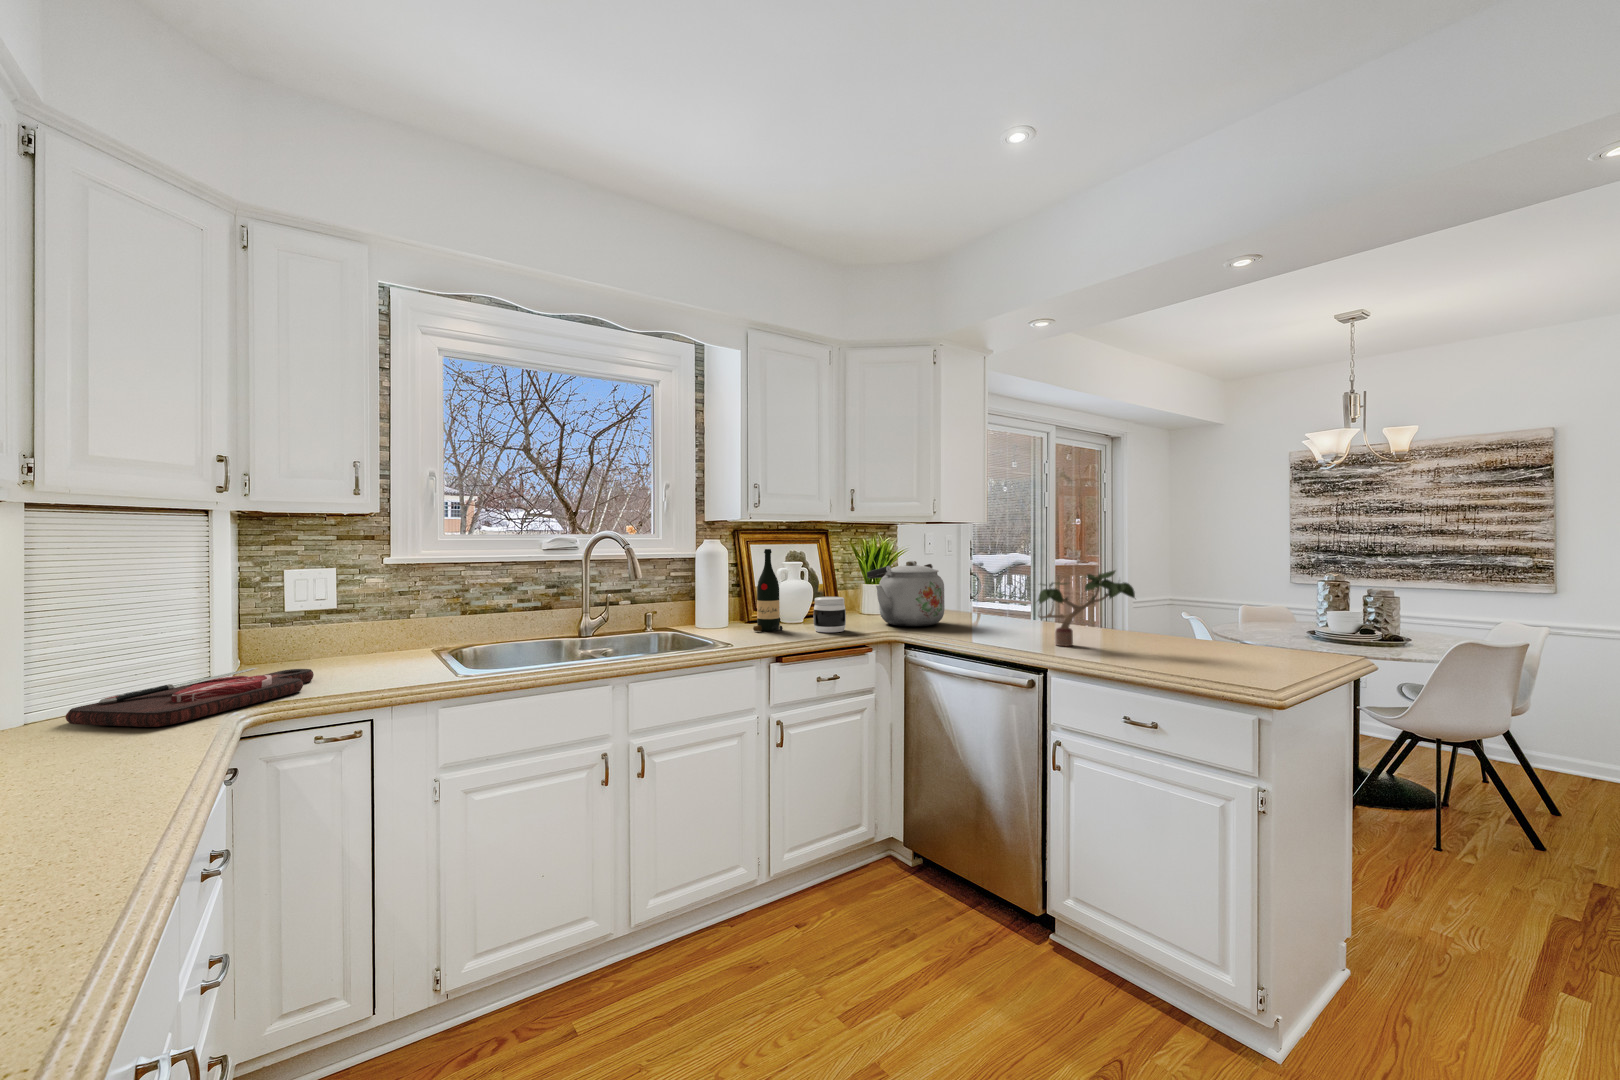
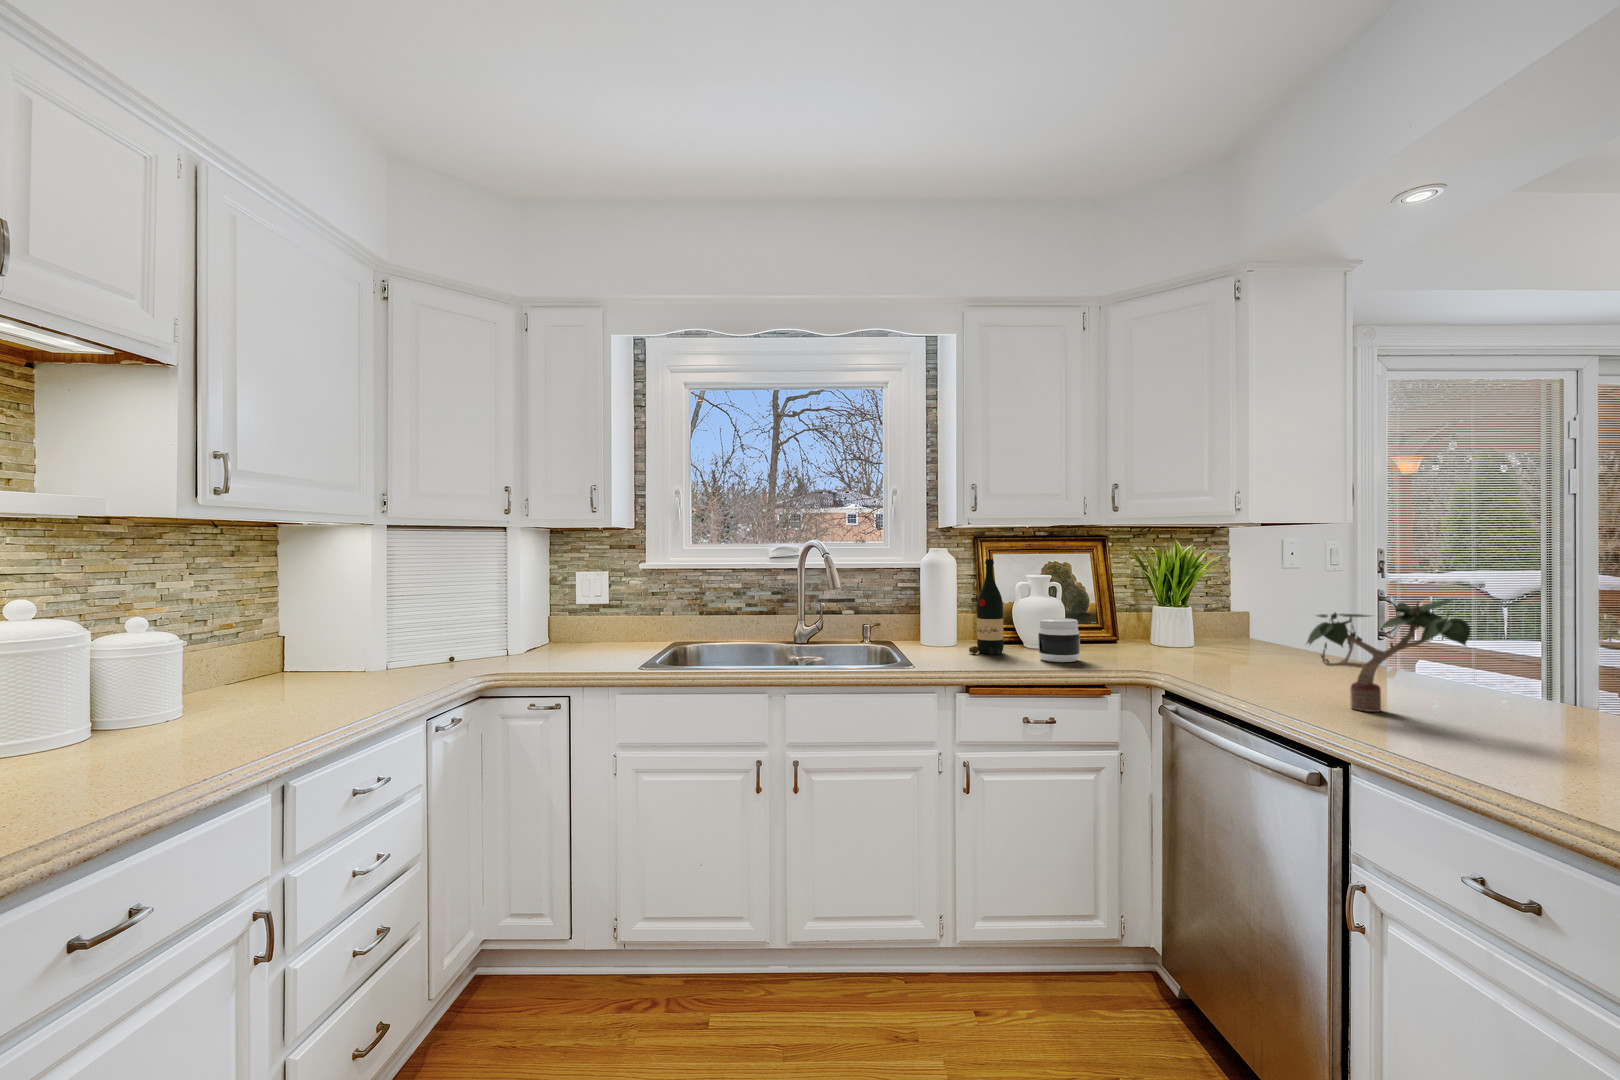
kettle: present [867,561,945,626] -> none [1126,577,1238,665]
cutting board: present [65,668,314,727] -> none [421,644,568,676]

